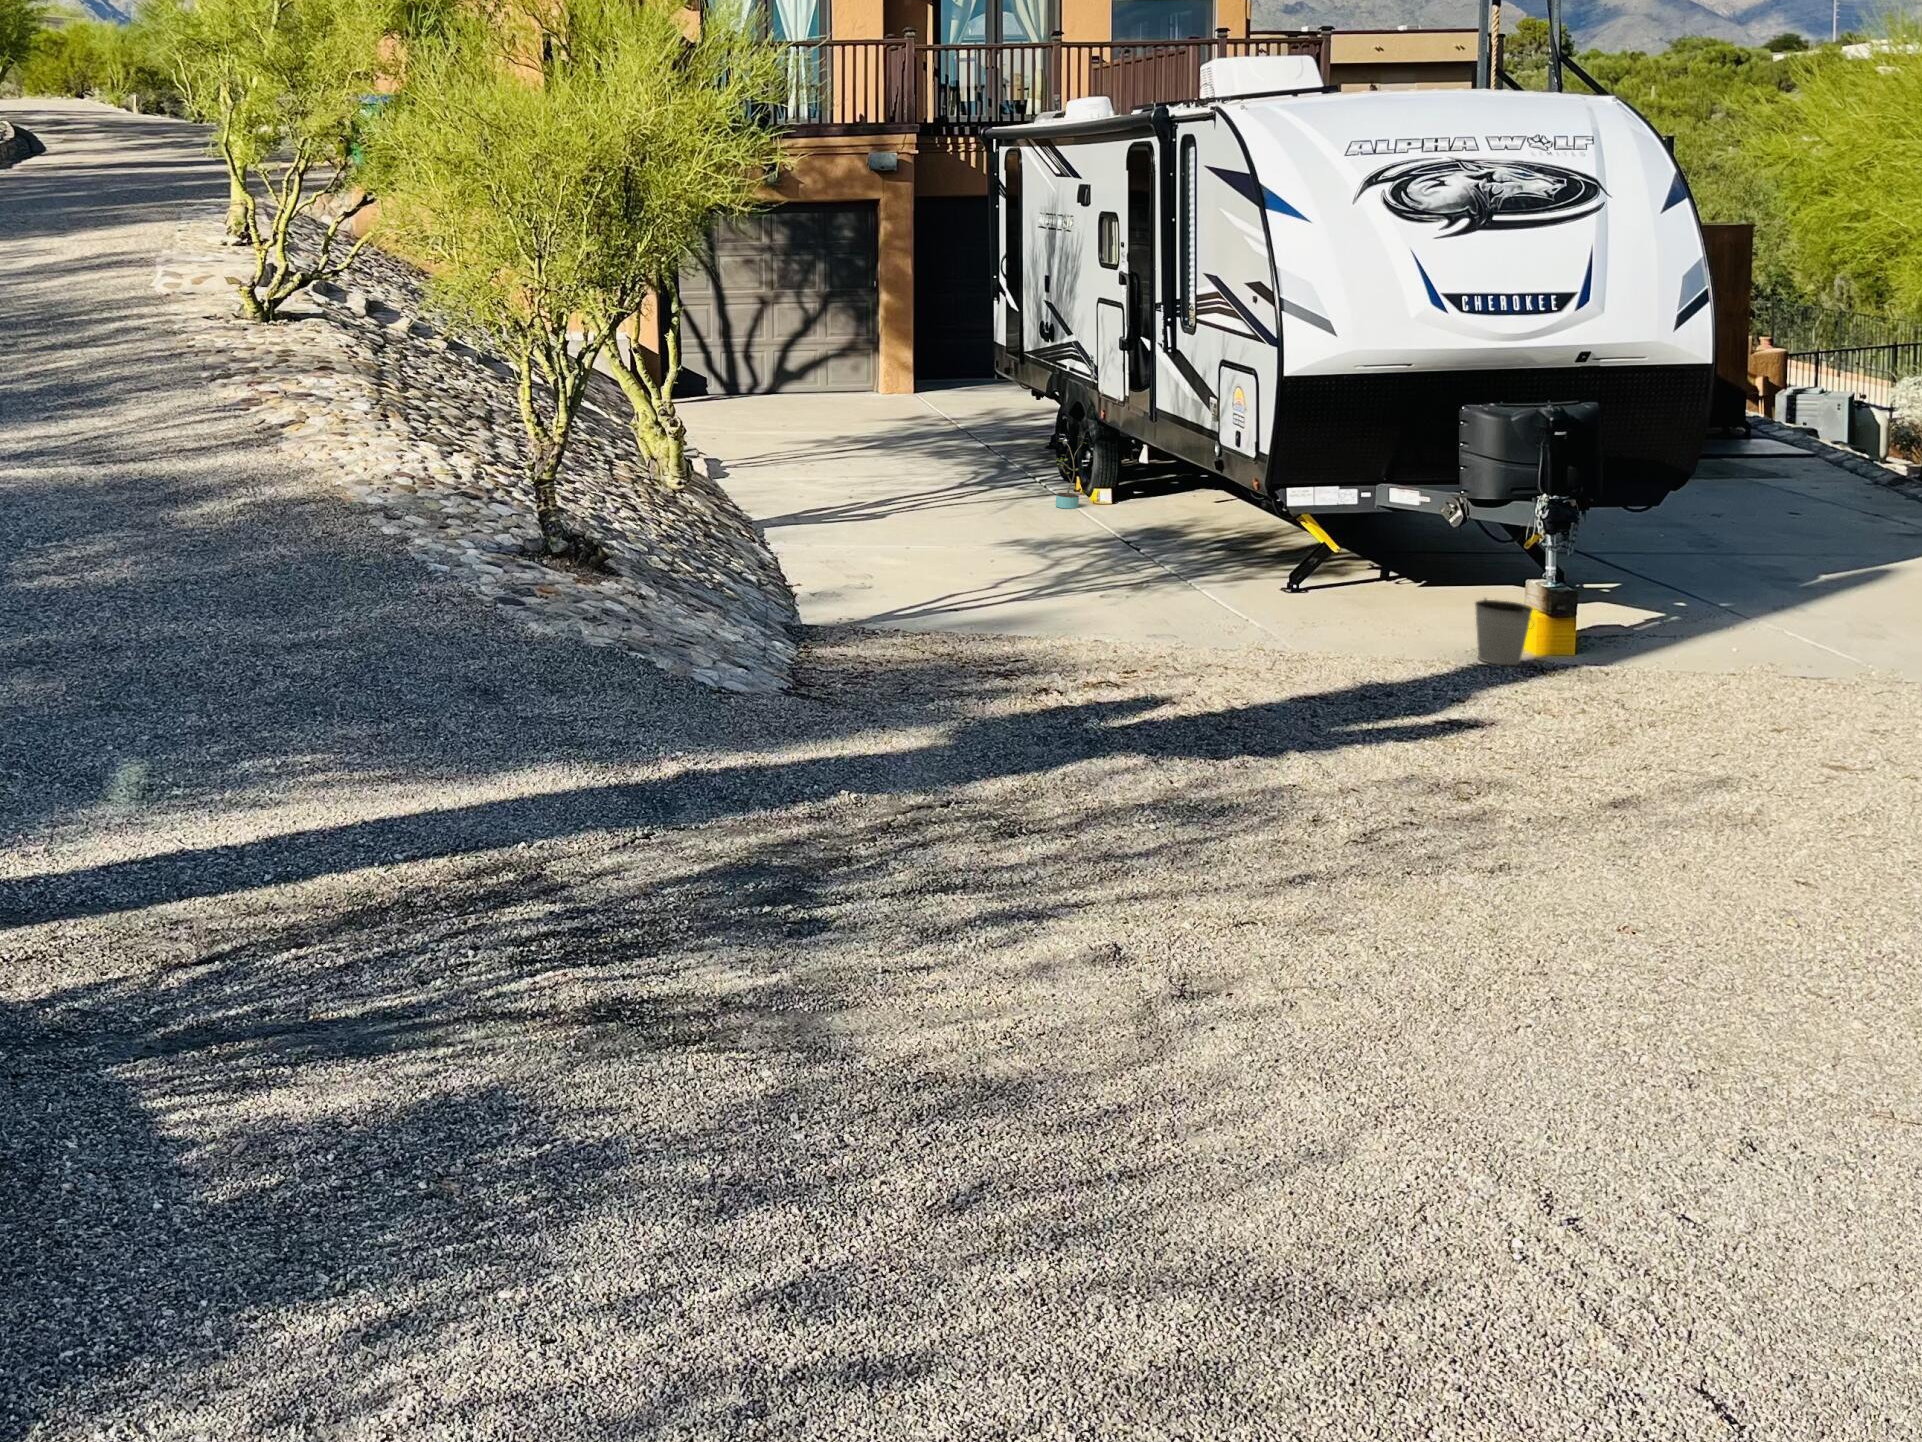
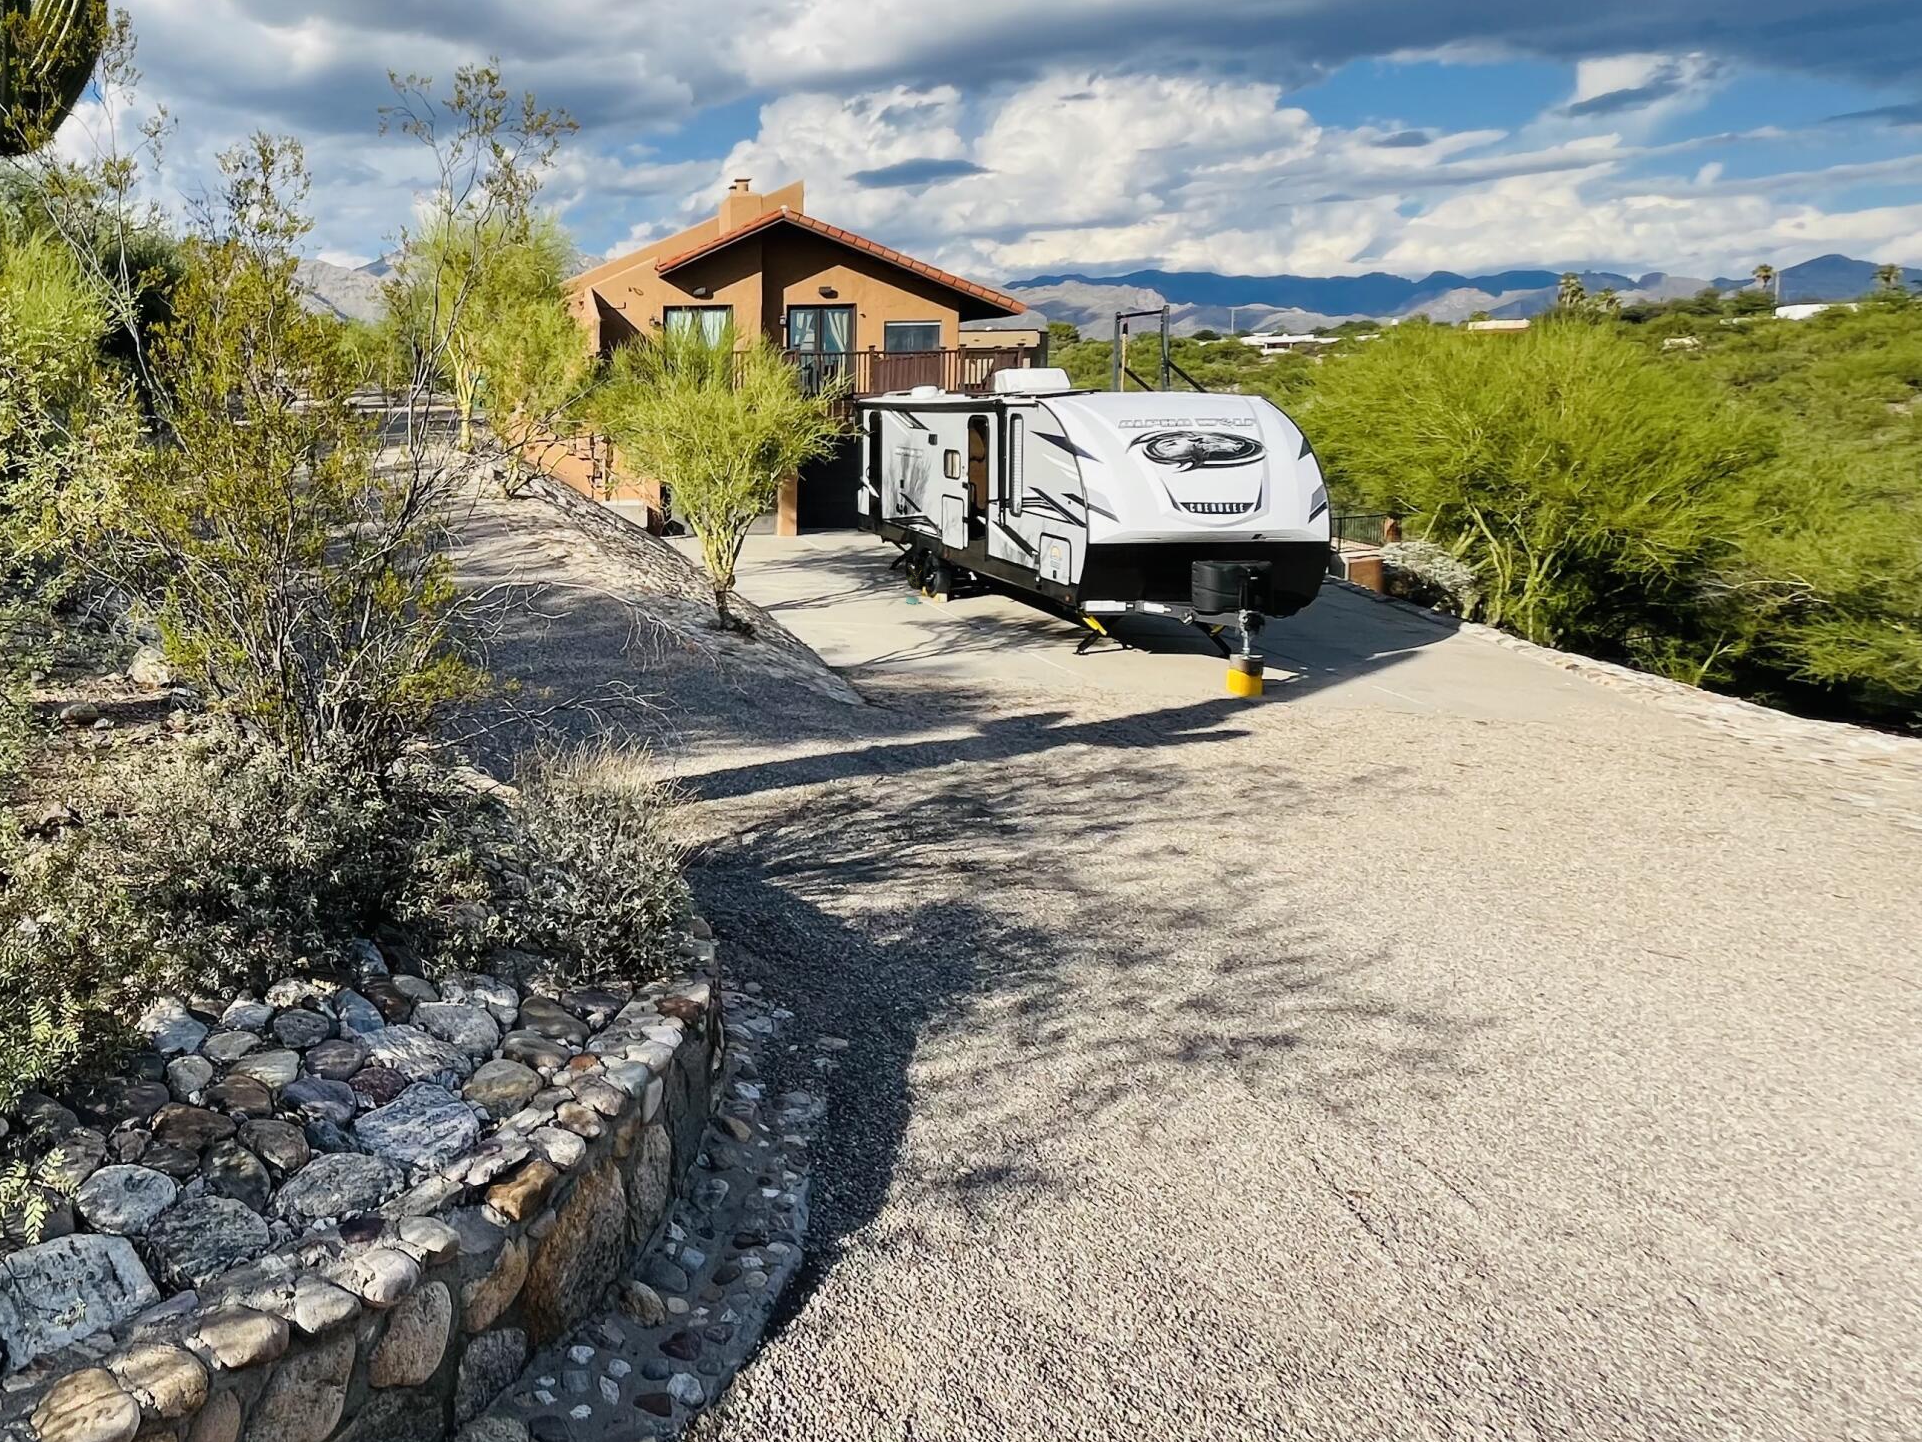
bucket: present [1475,598,1533,665] -> none [1196,663,1233,701]

